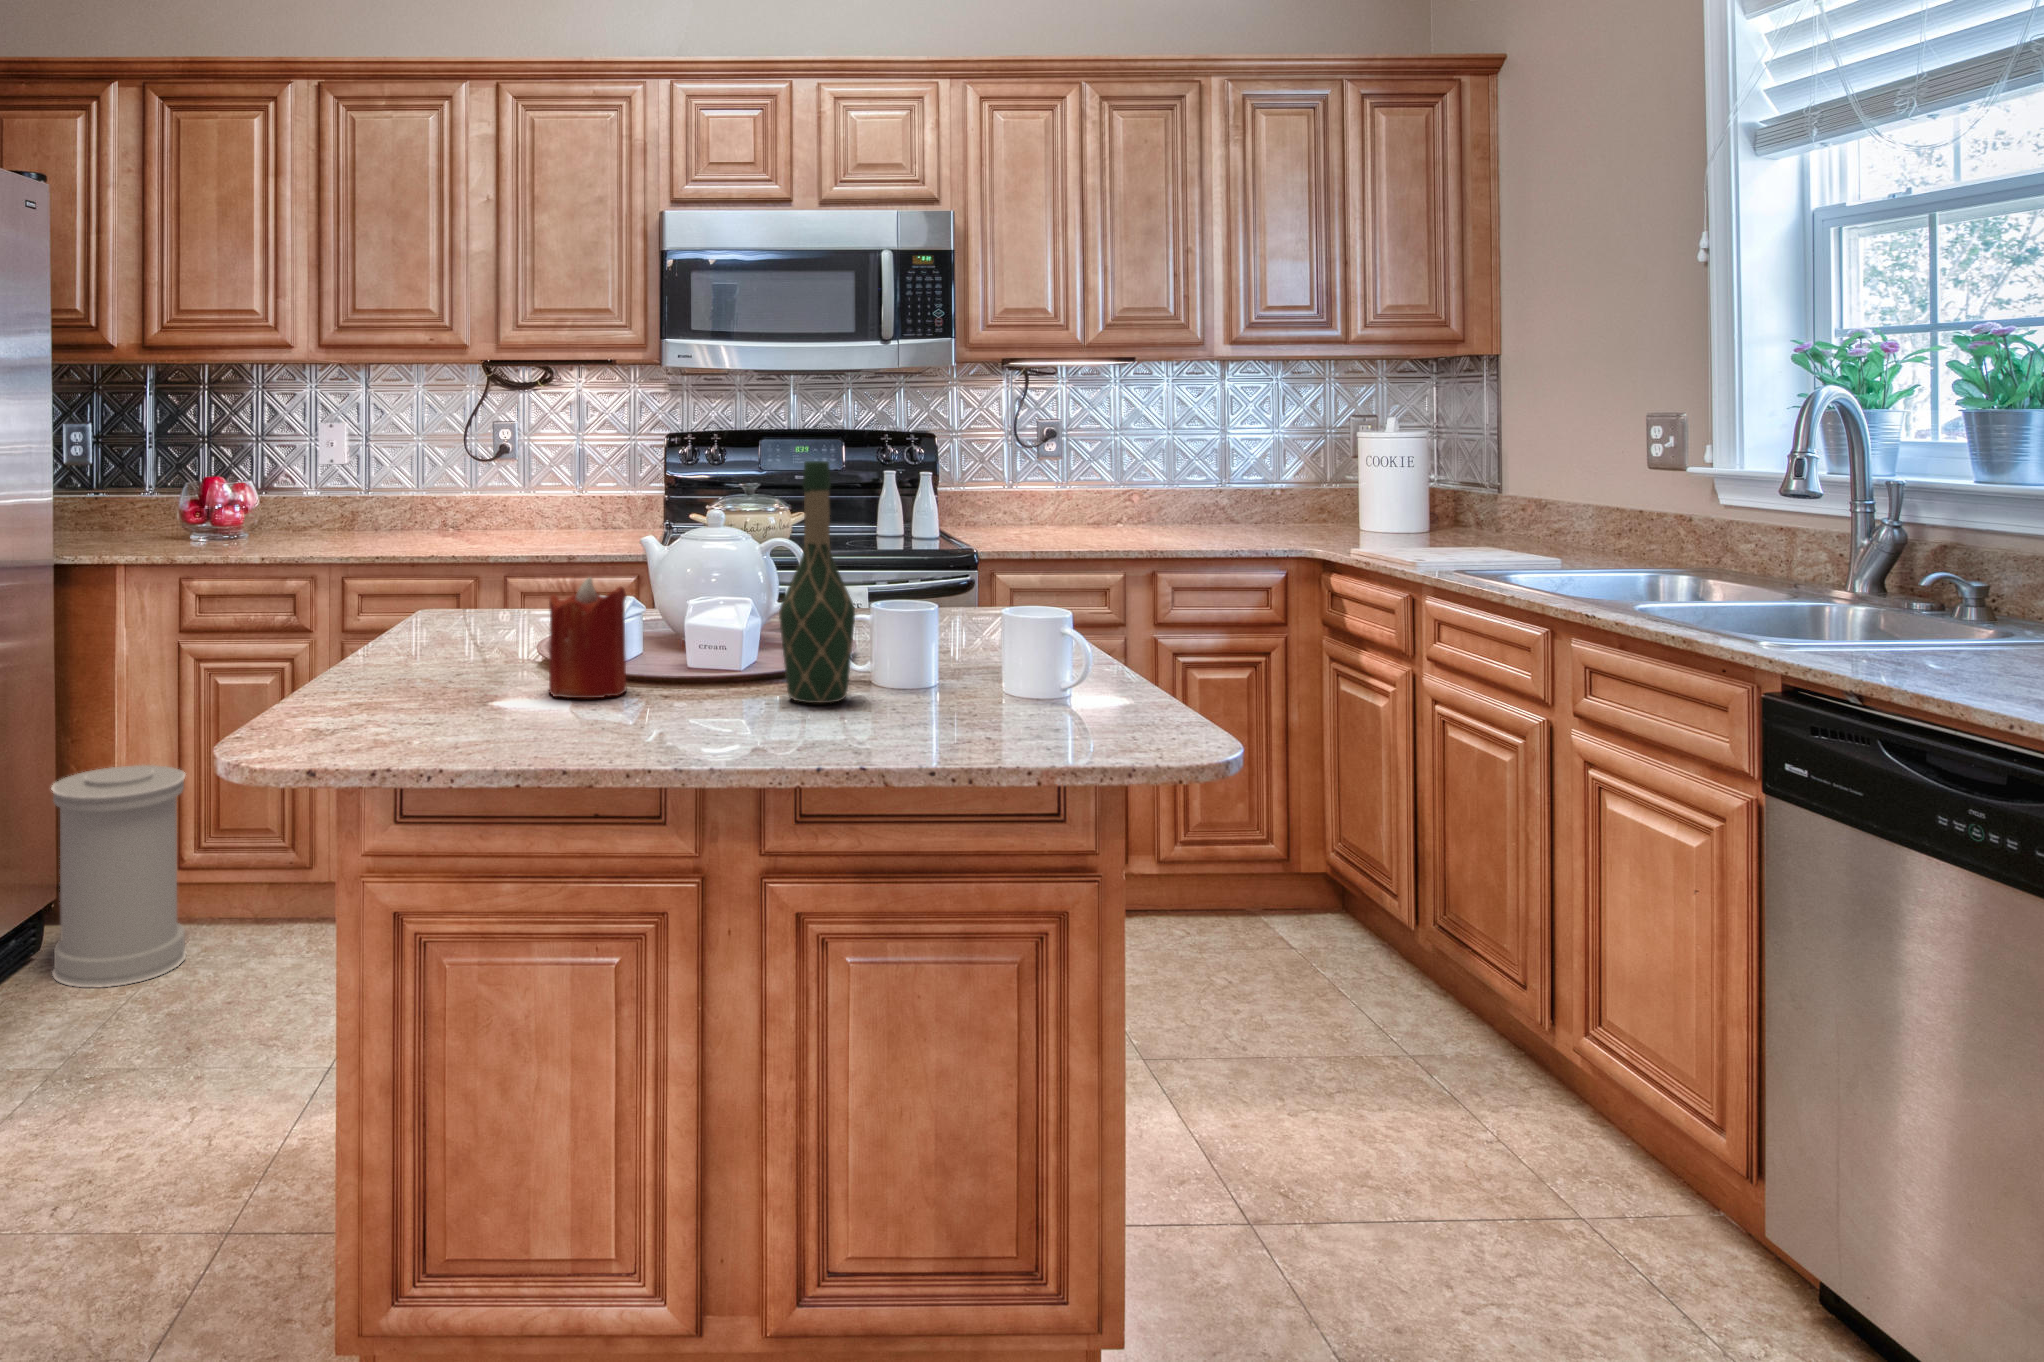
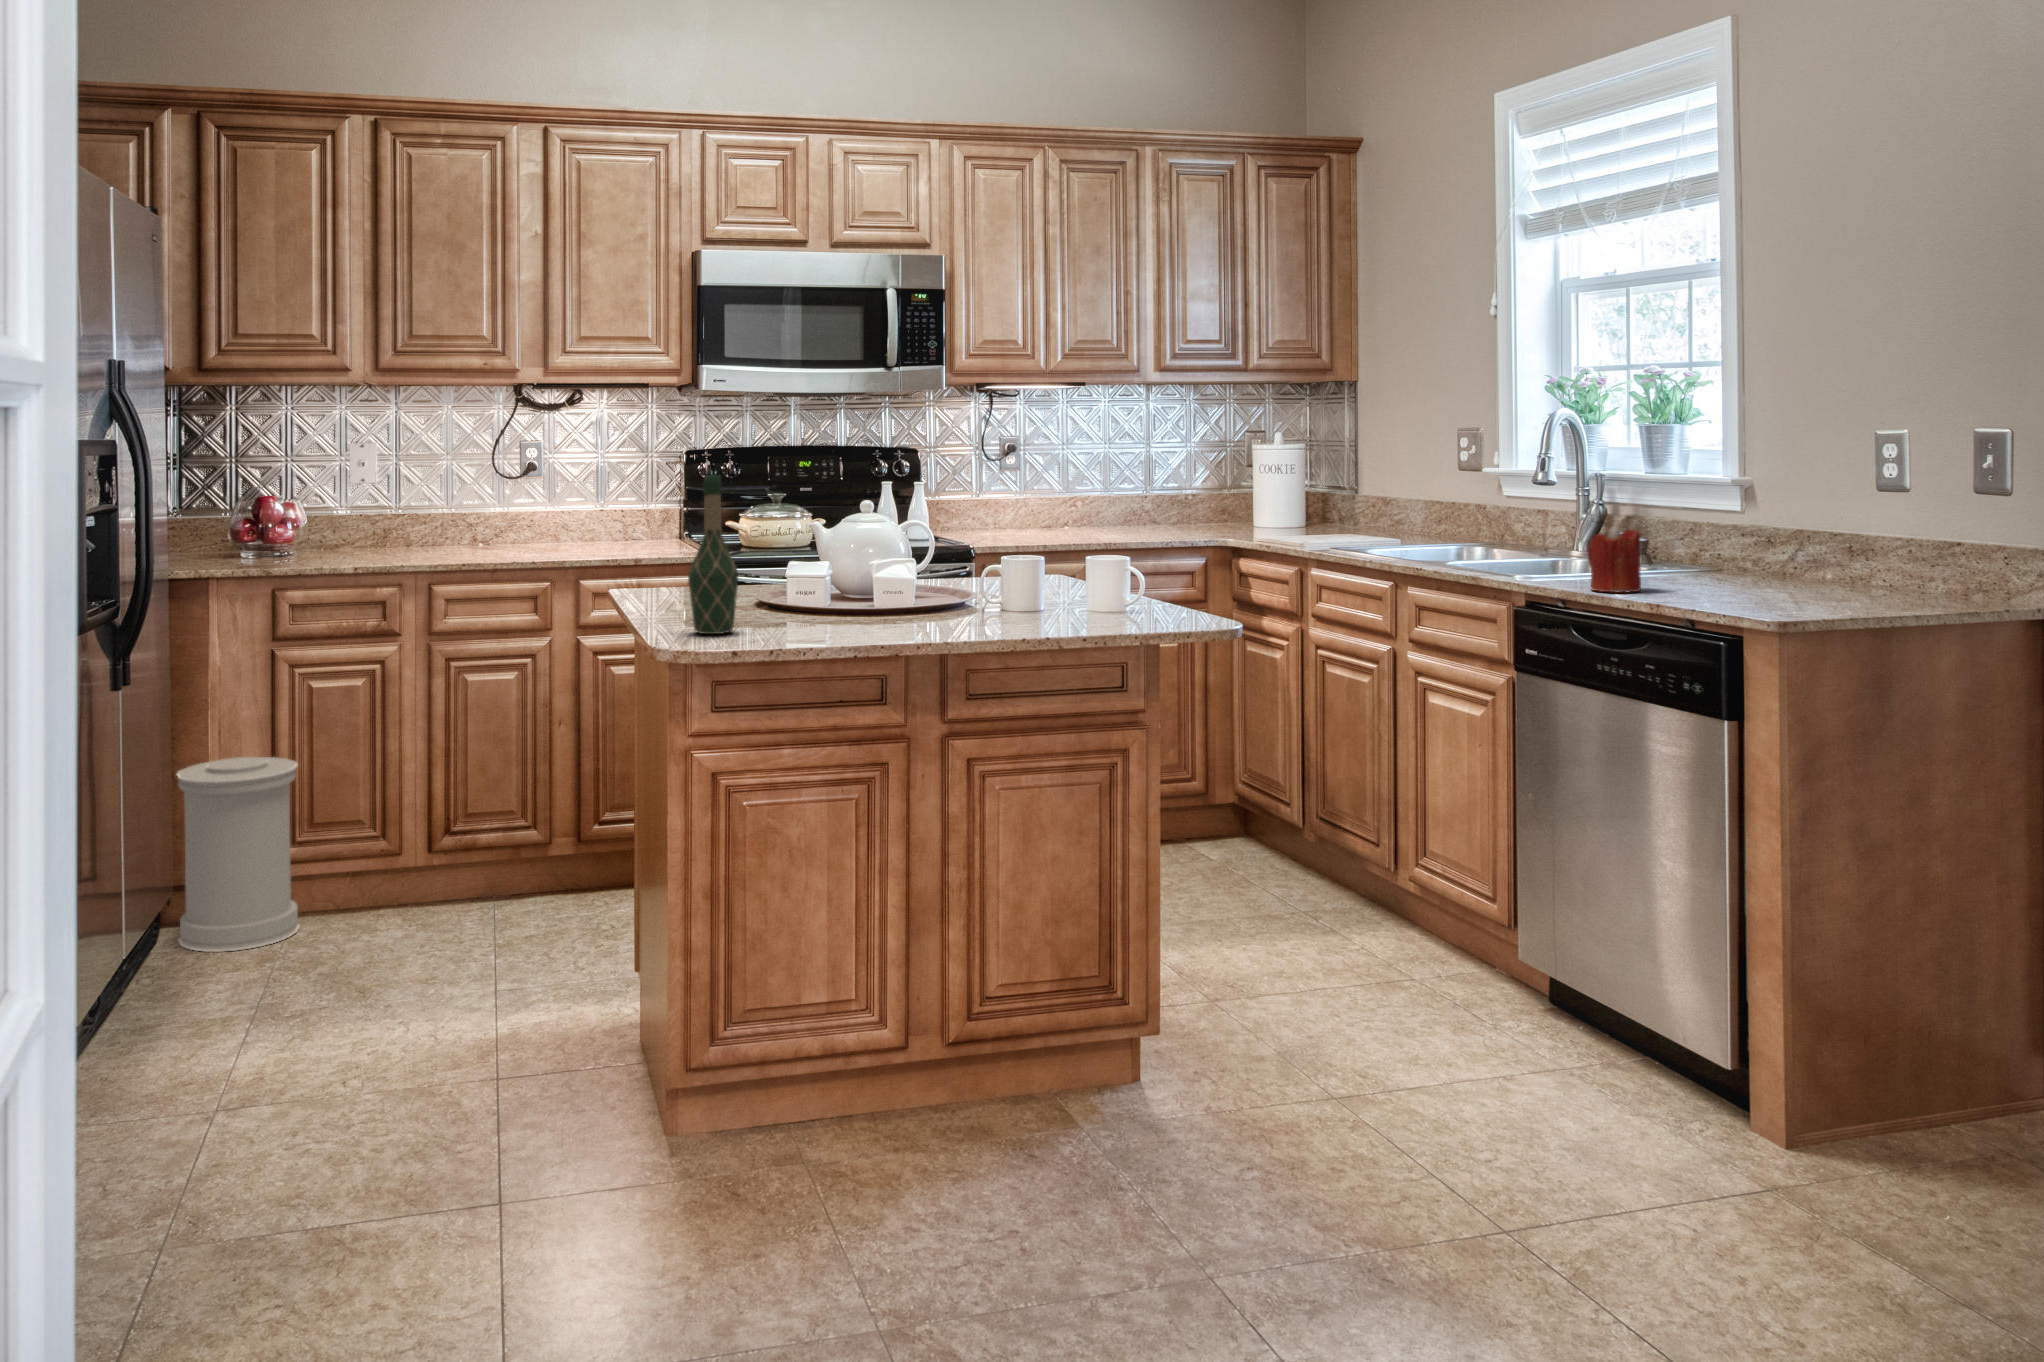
wine bottle: present [779,461,855,703] -> present [688,475,738,634]
candle: present [549,578,627,698] -> present [1588,525,1641,592]

